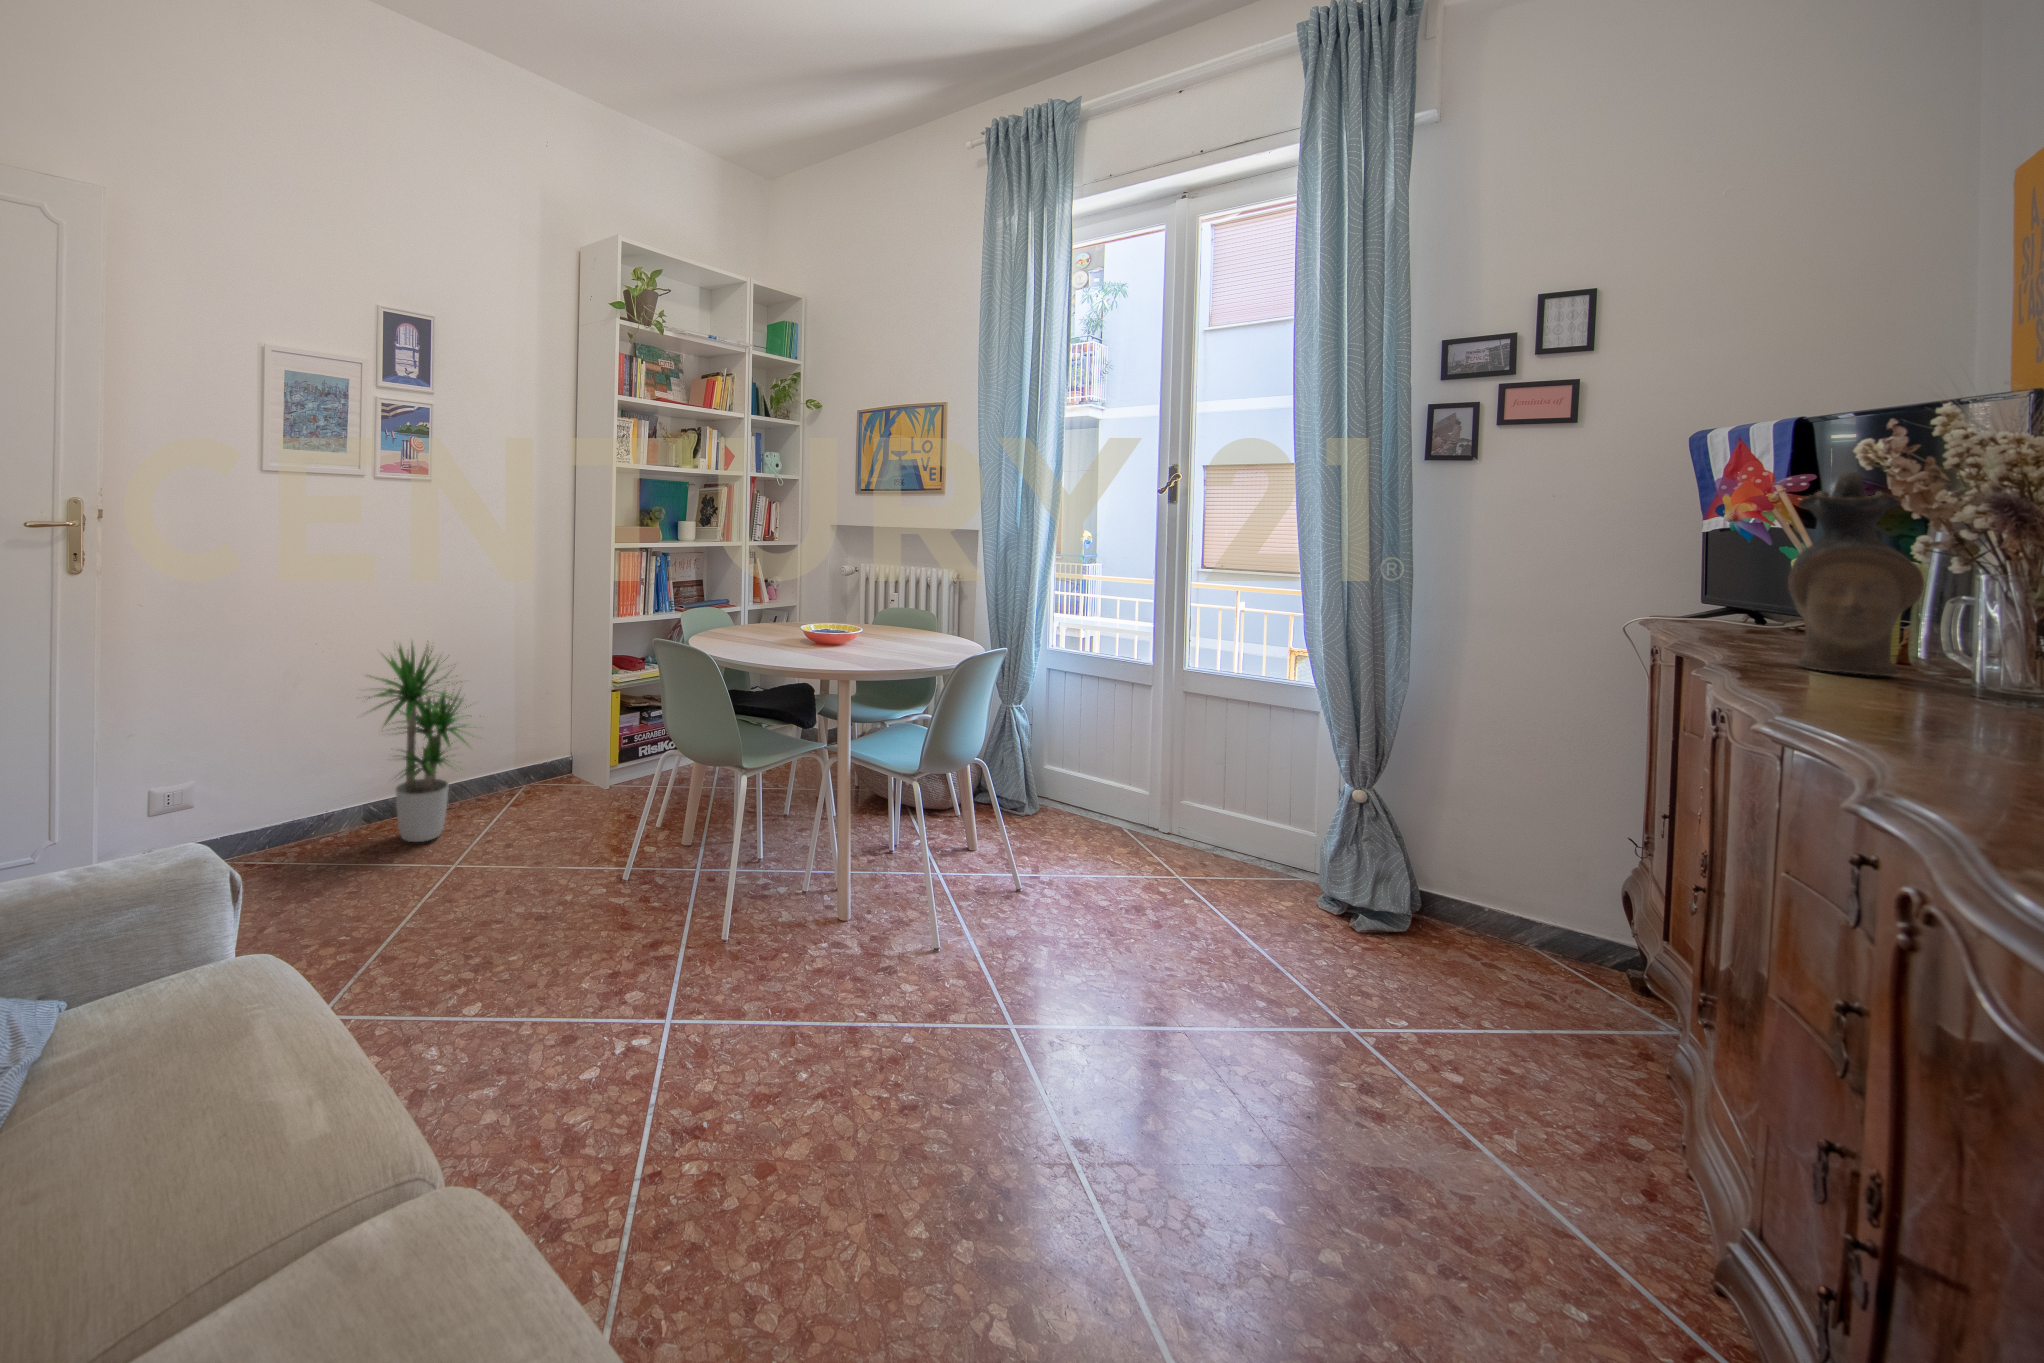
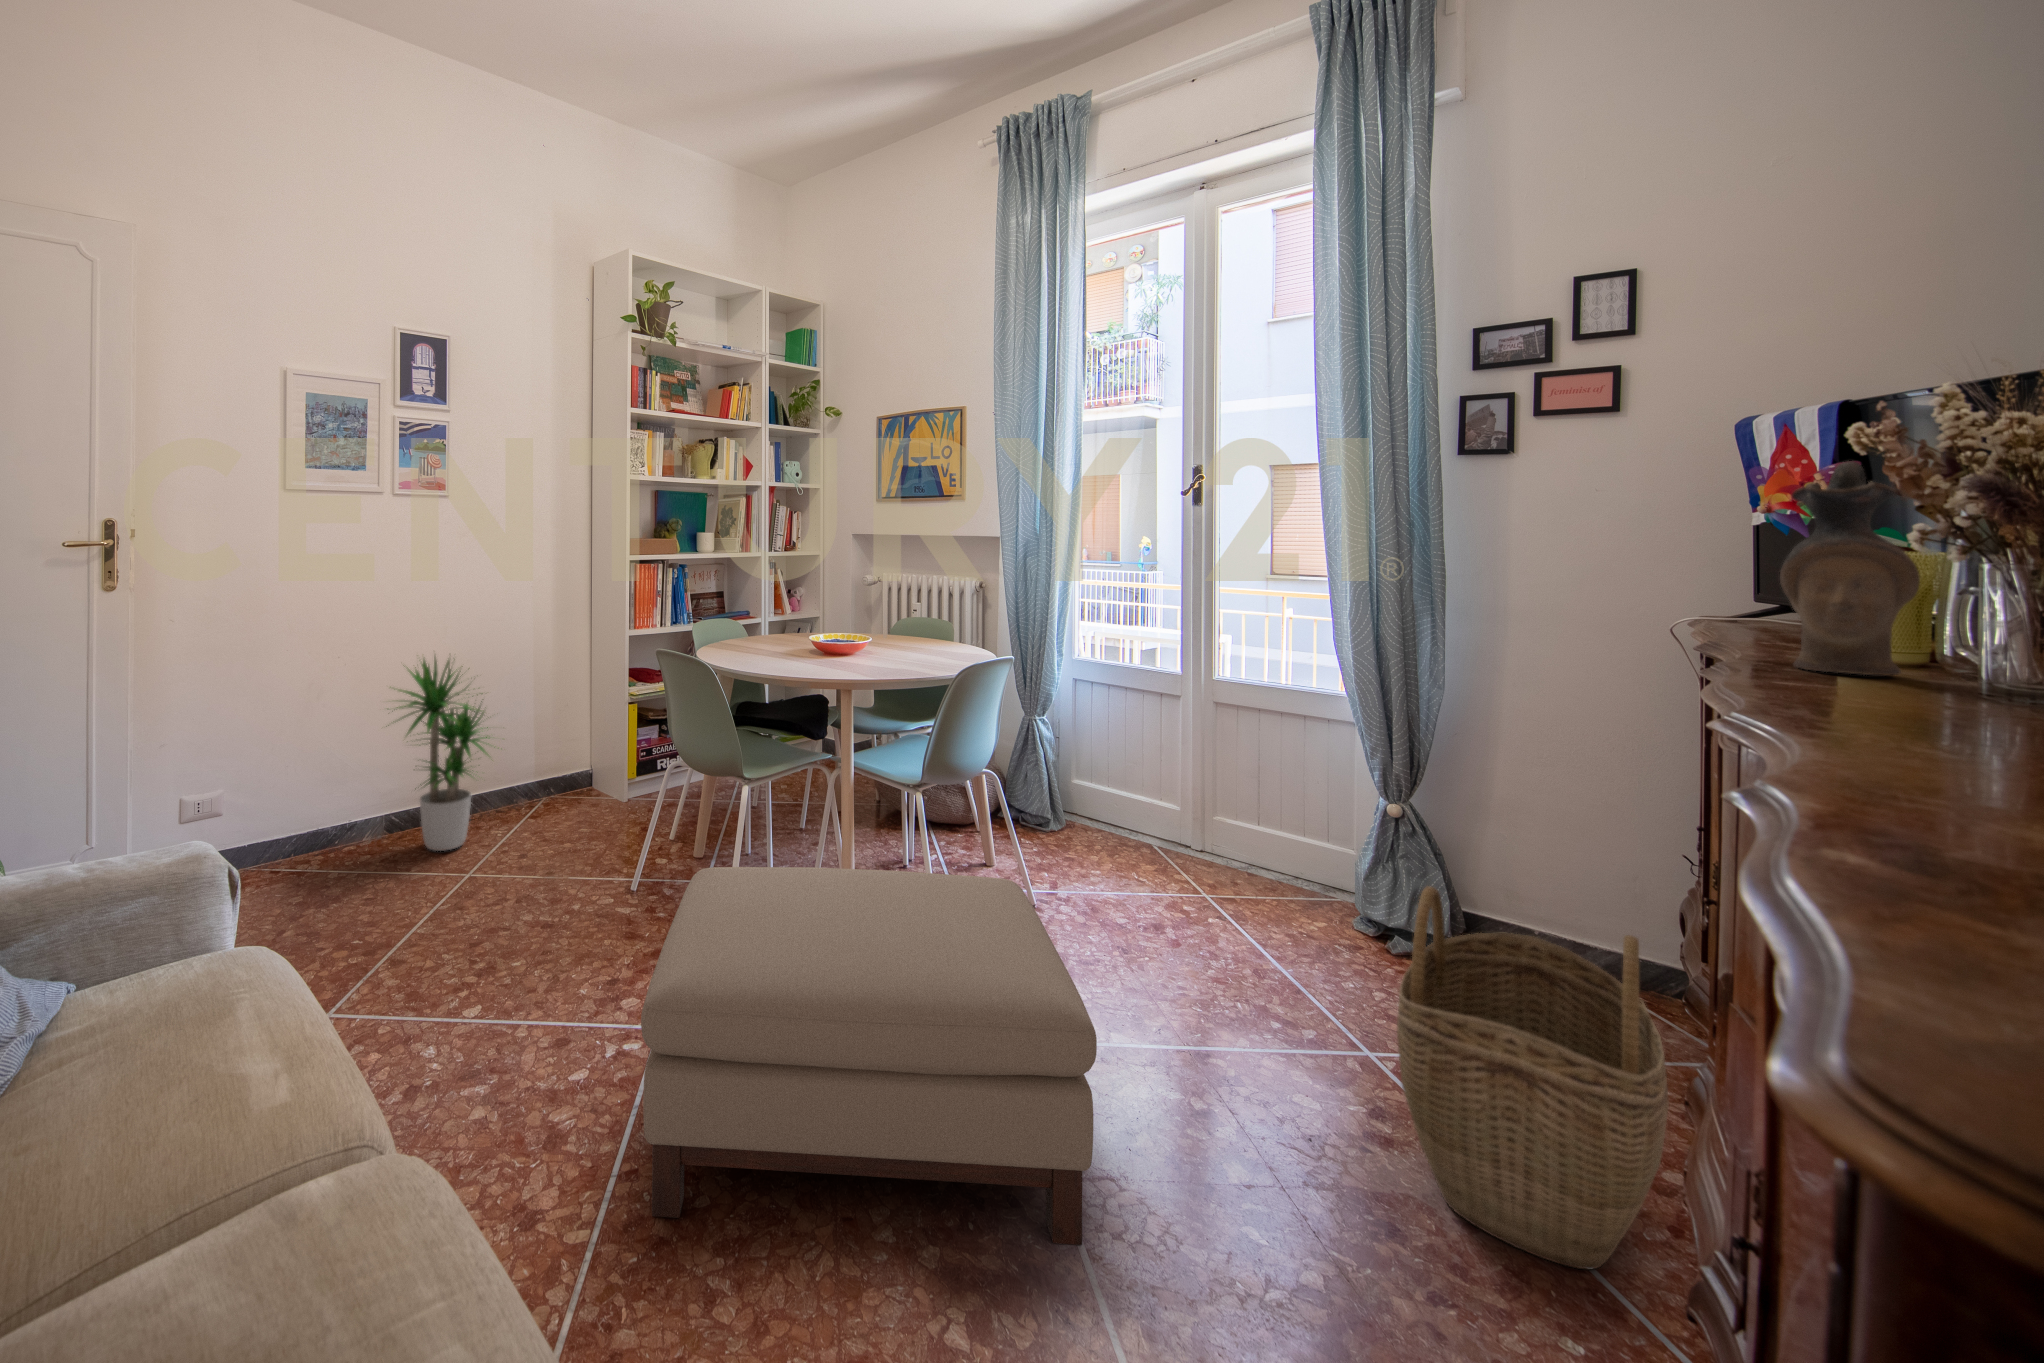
ottoman: none [672,861,1131,1235] -> present [641,867,1097,1245]
woven basket: none [1399,874,1660,1239] -> present [1397,886,1669,1270]

